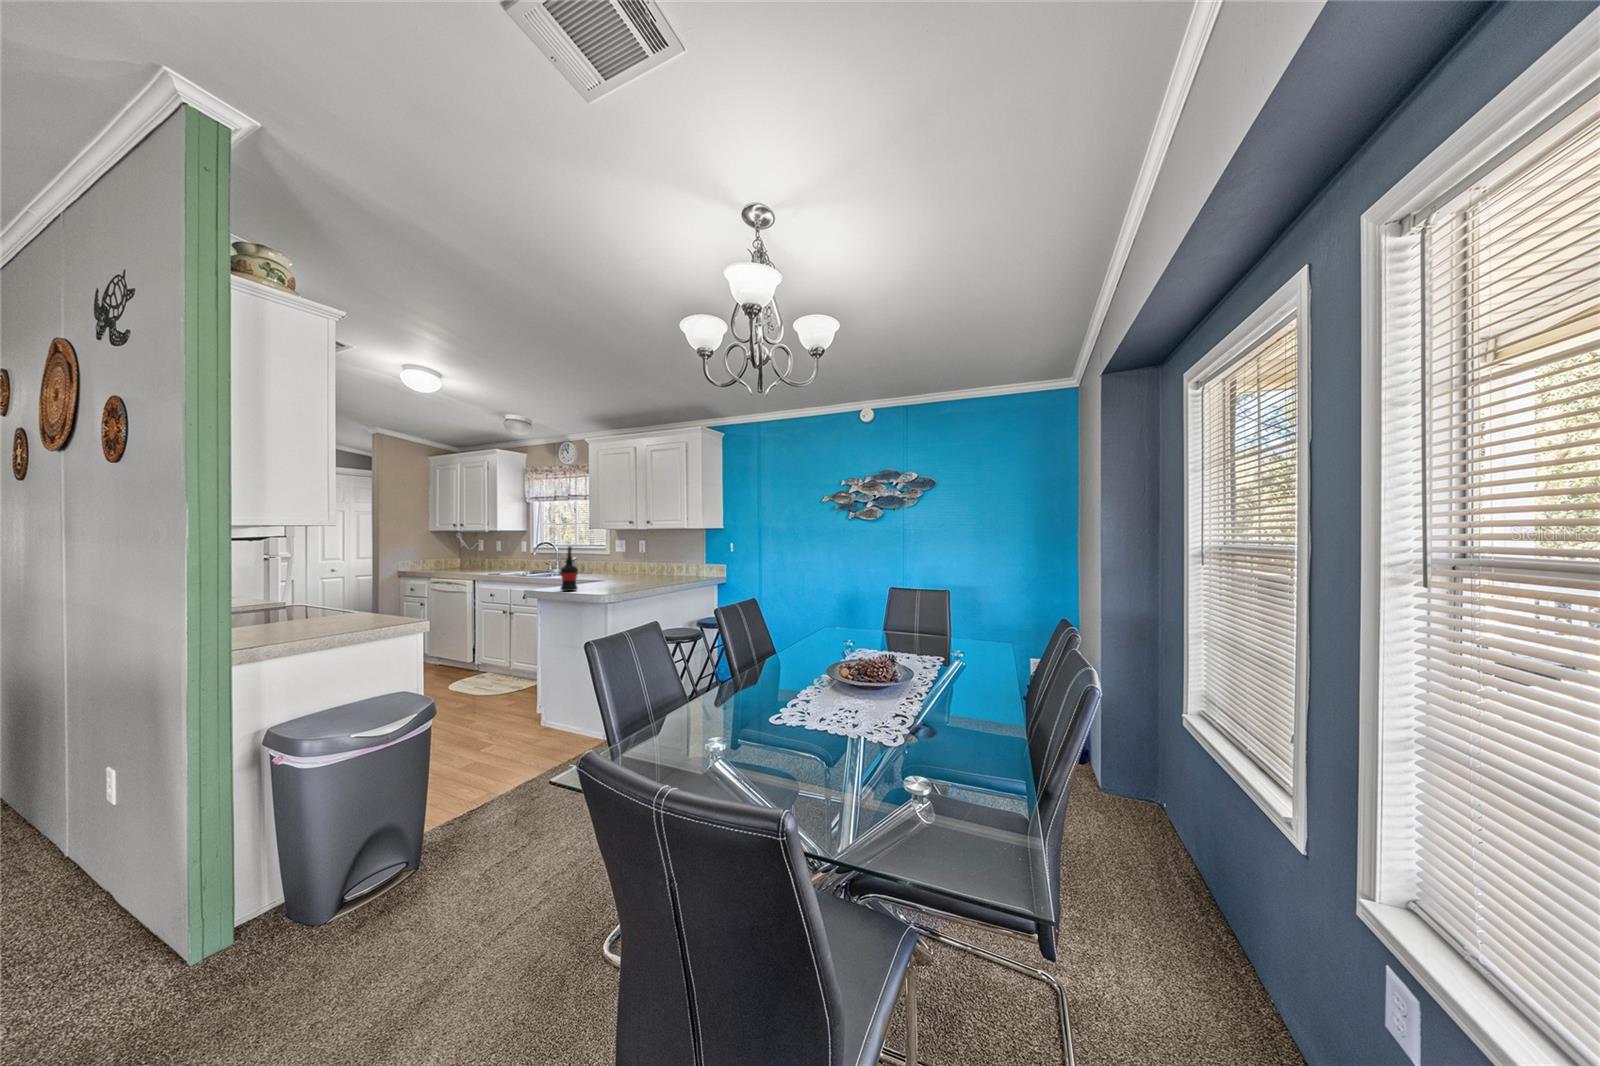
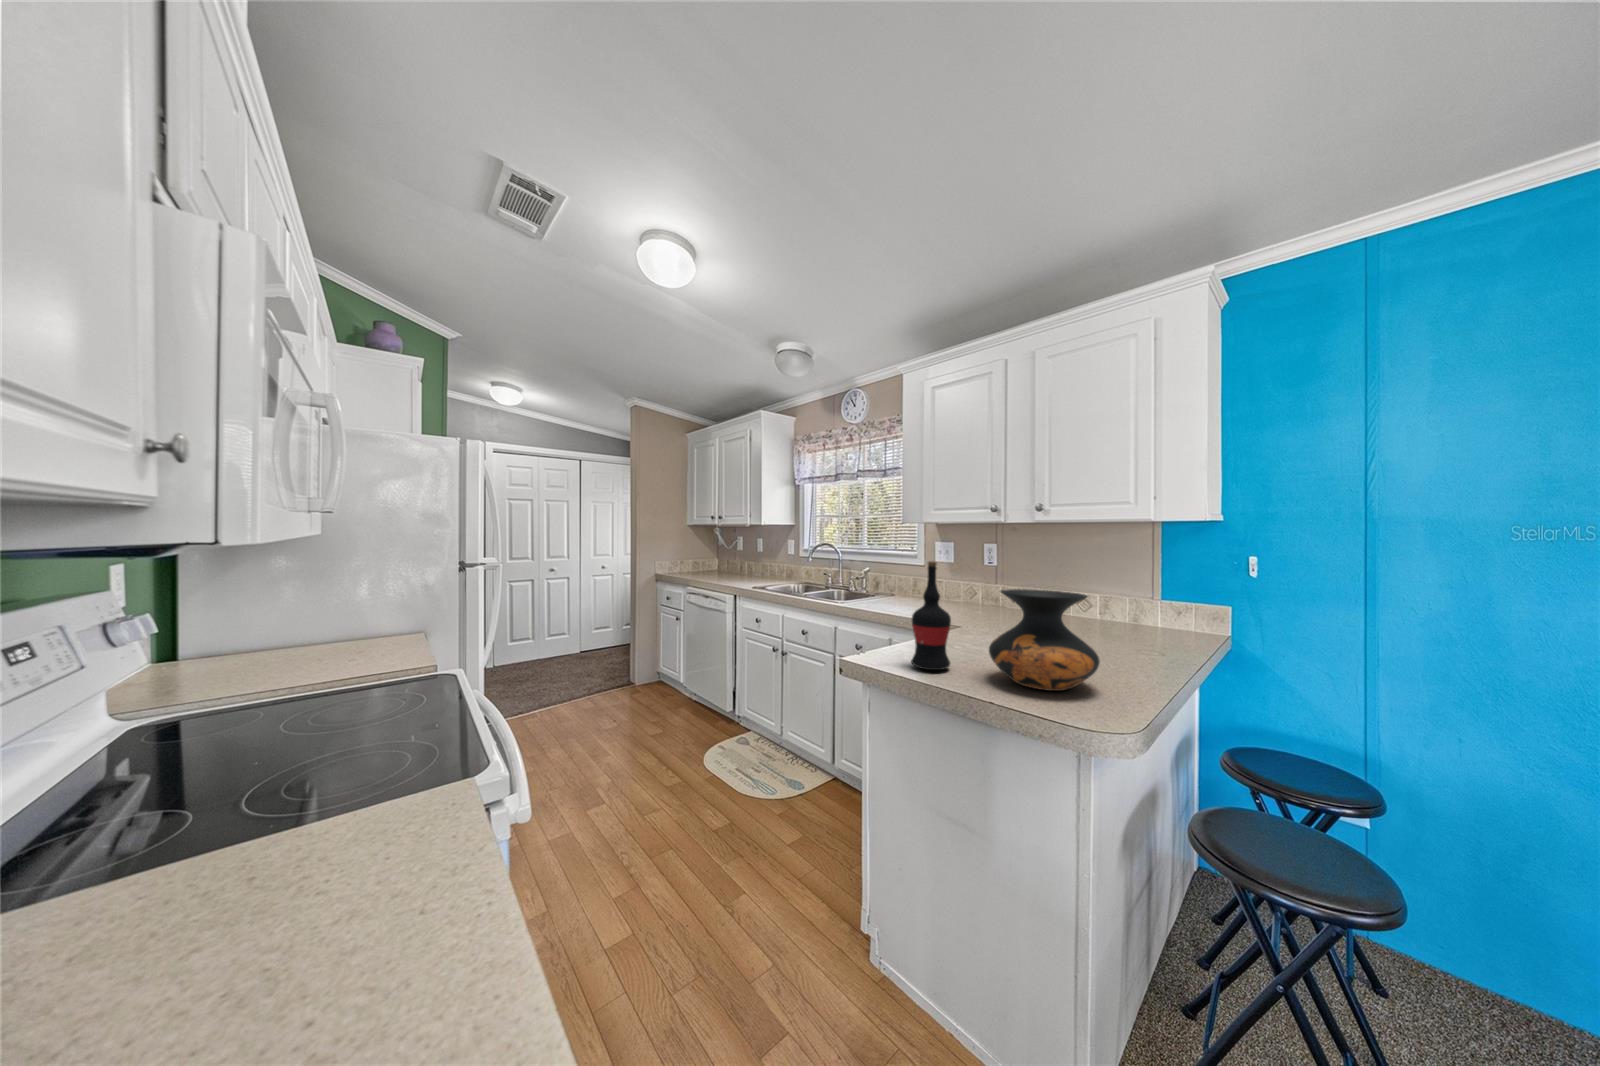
vase: none [589,557,629,592] -> present [989,589,1100,691]

